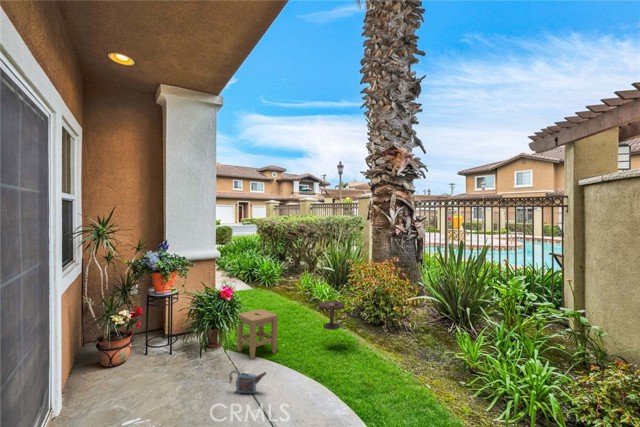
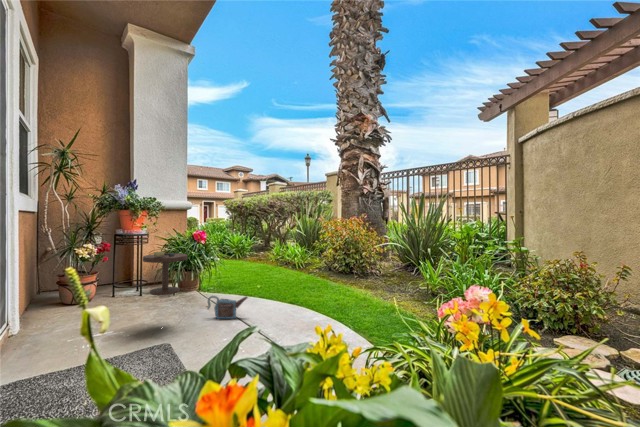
side table: present [320,301,344,330] -> present [143,252,187,295]
stool: present [237,309,278,360] -> none [213,253,255,298]

